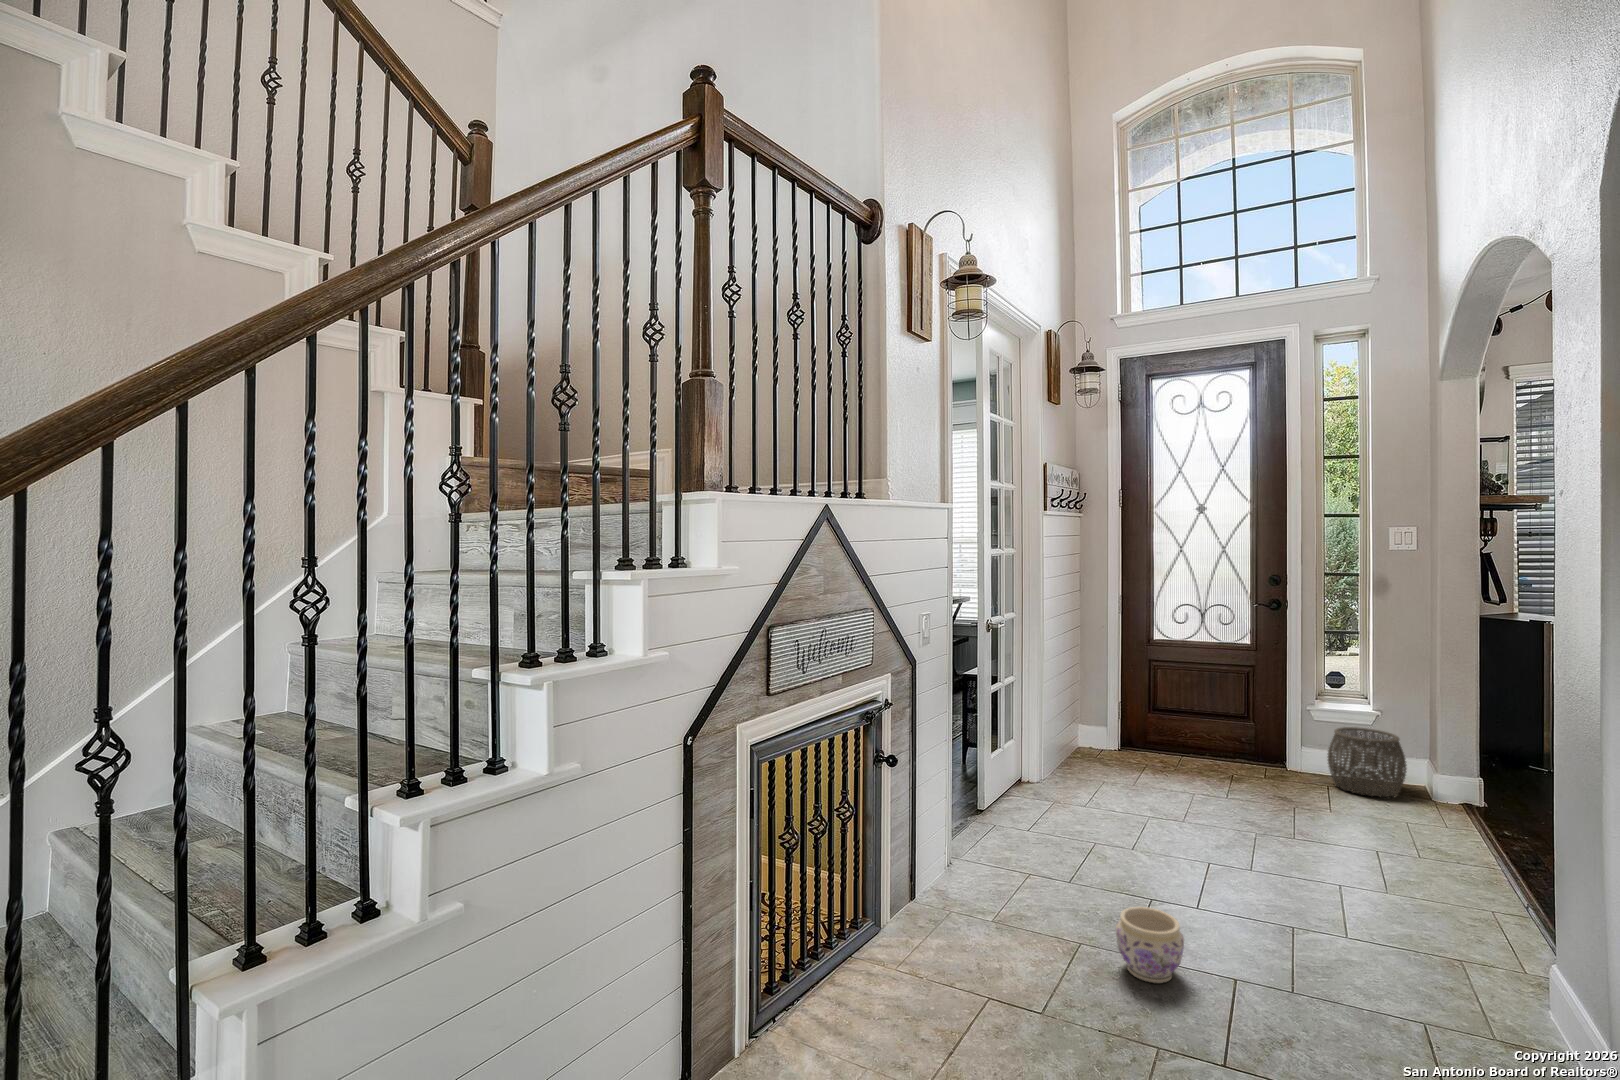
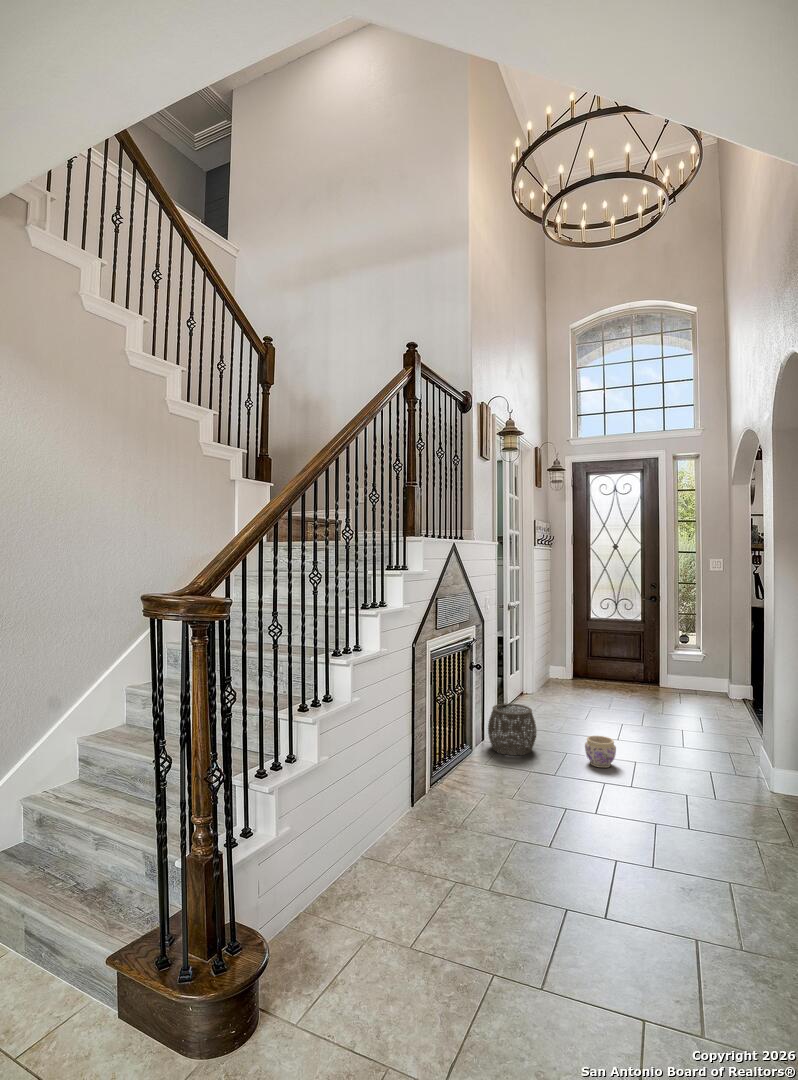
woven basket: present [1328,727,1407,797] -> present [488,704,536,755]

